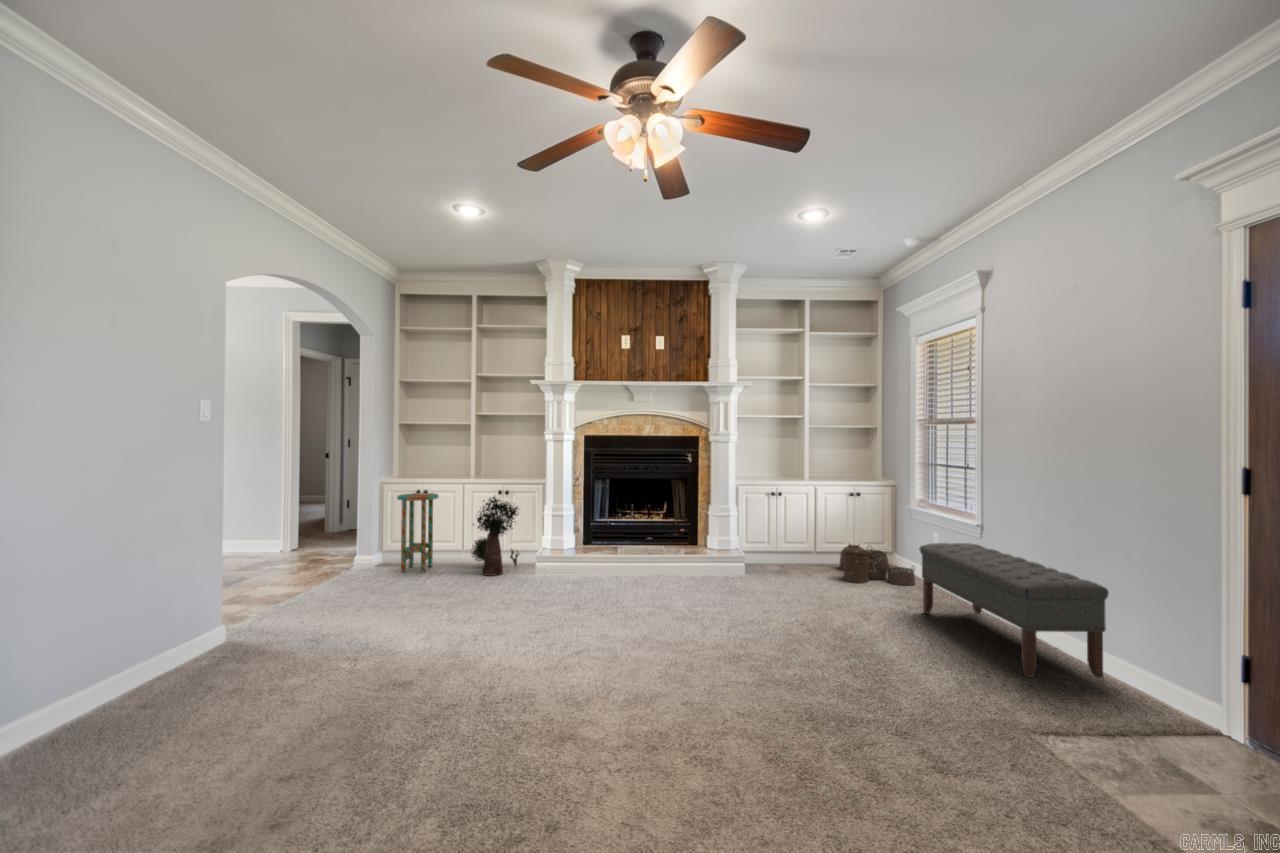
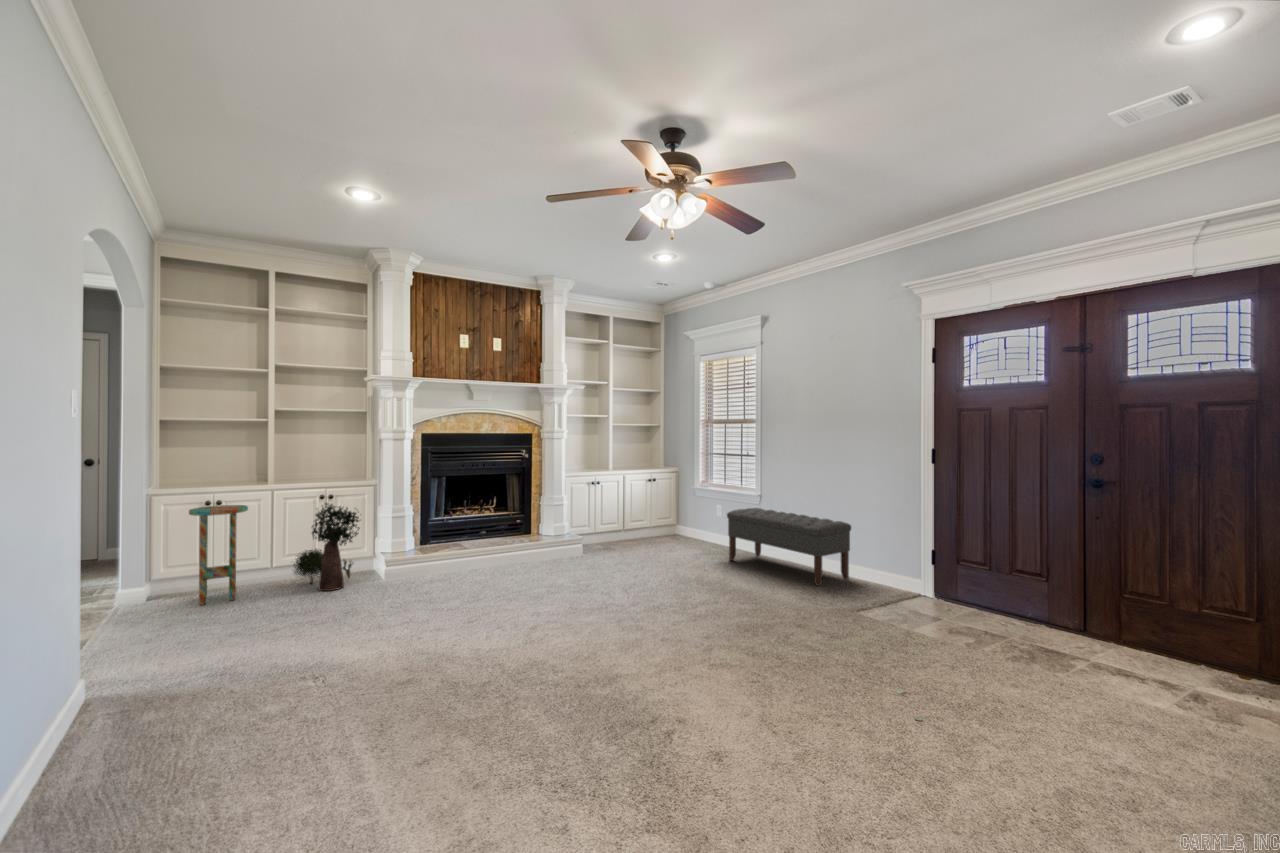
woven basket: present [840,545,915,585] -> none [644,518,704,548]

